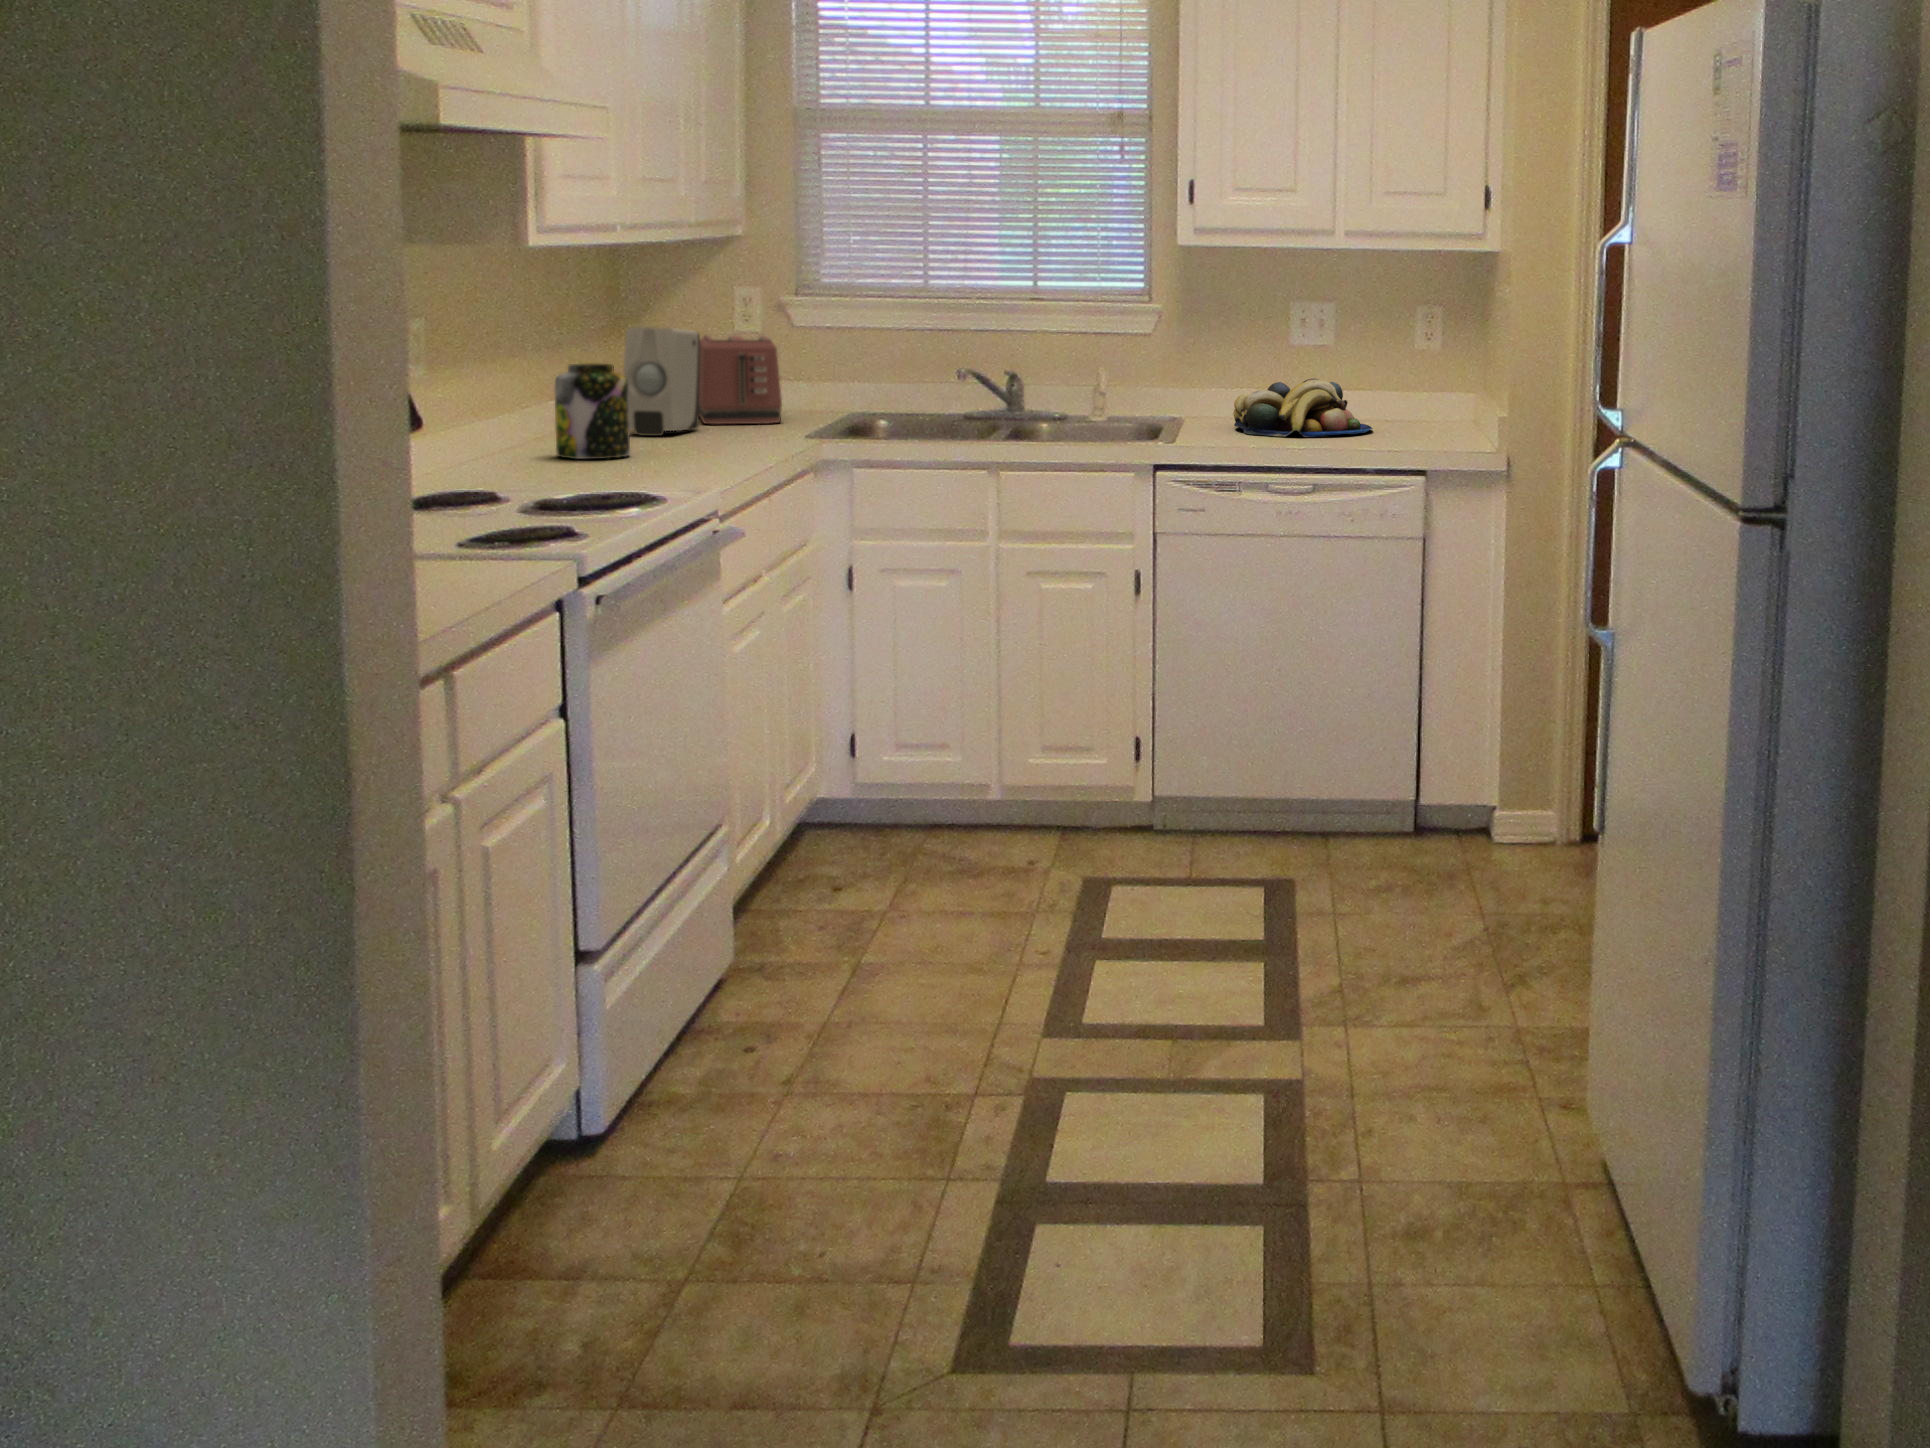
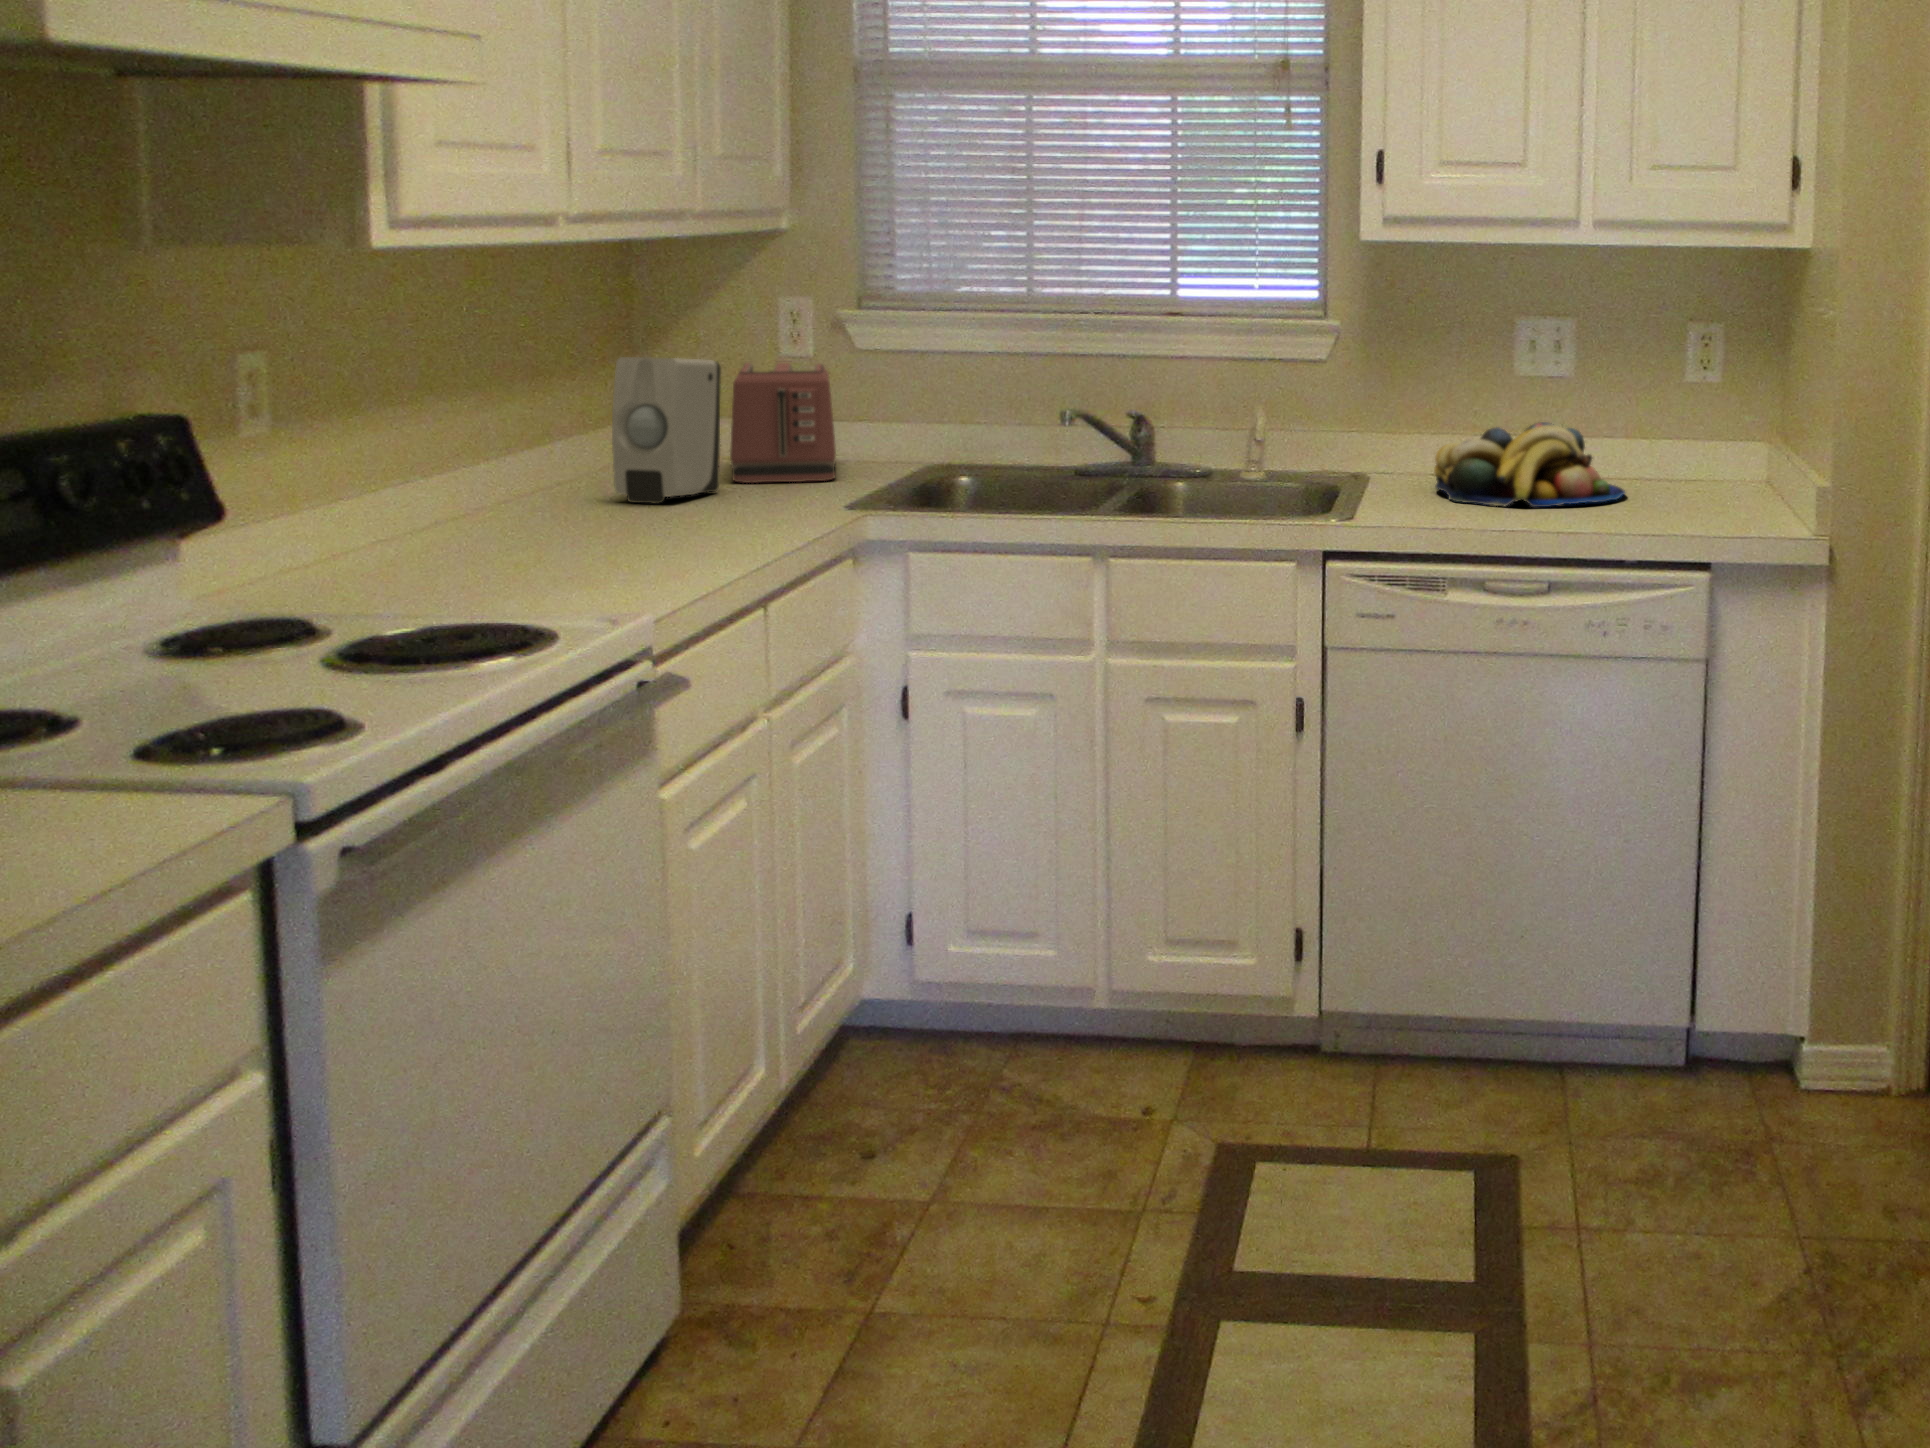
jar: present [555,364,630,459] -> none [483,412,588,548]

